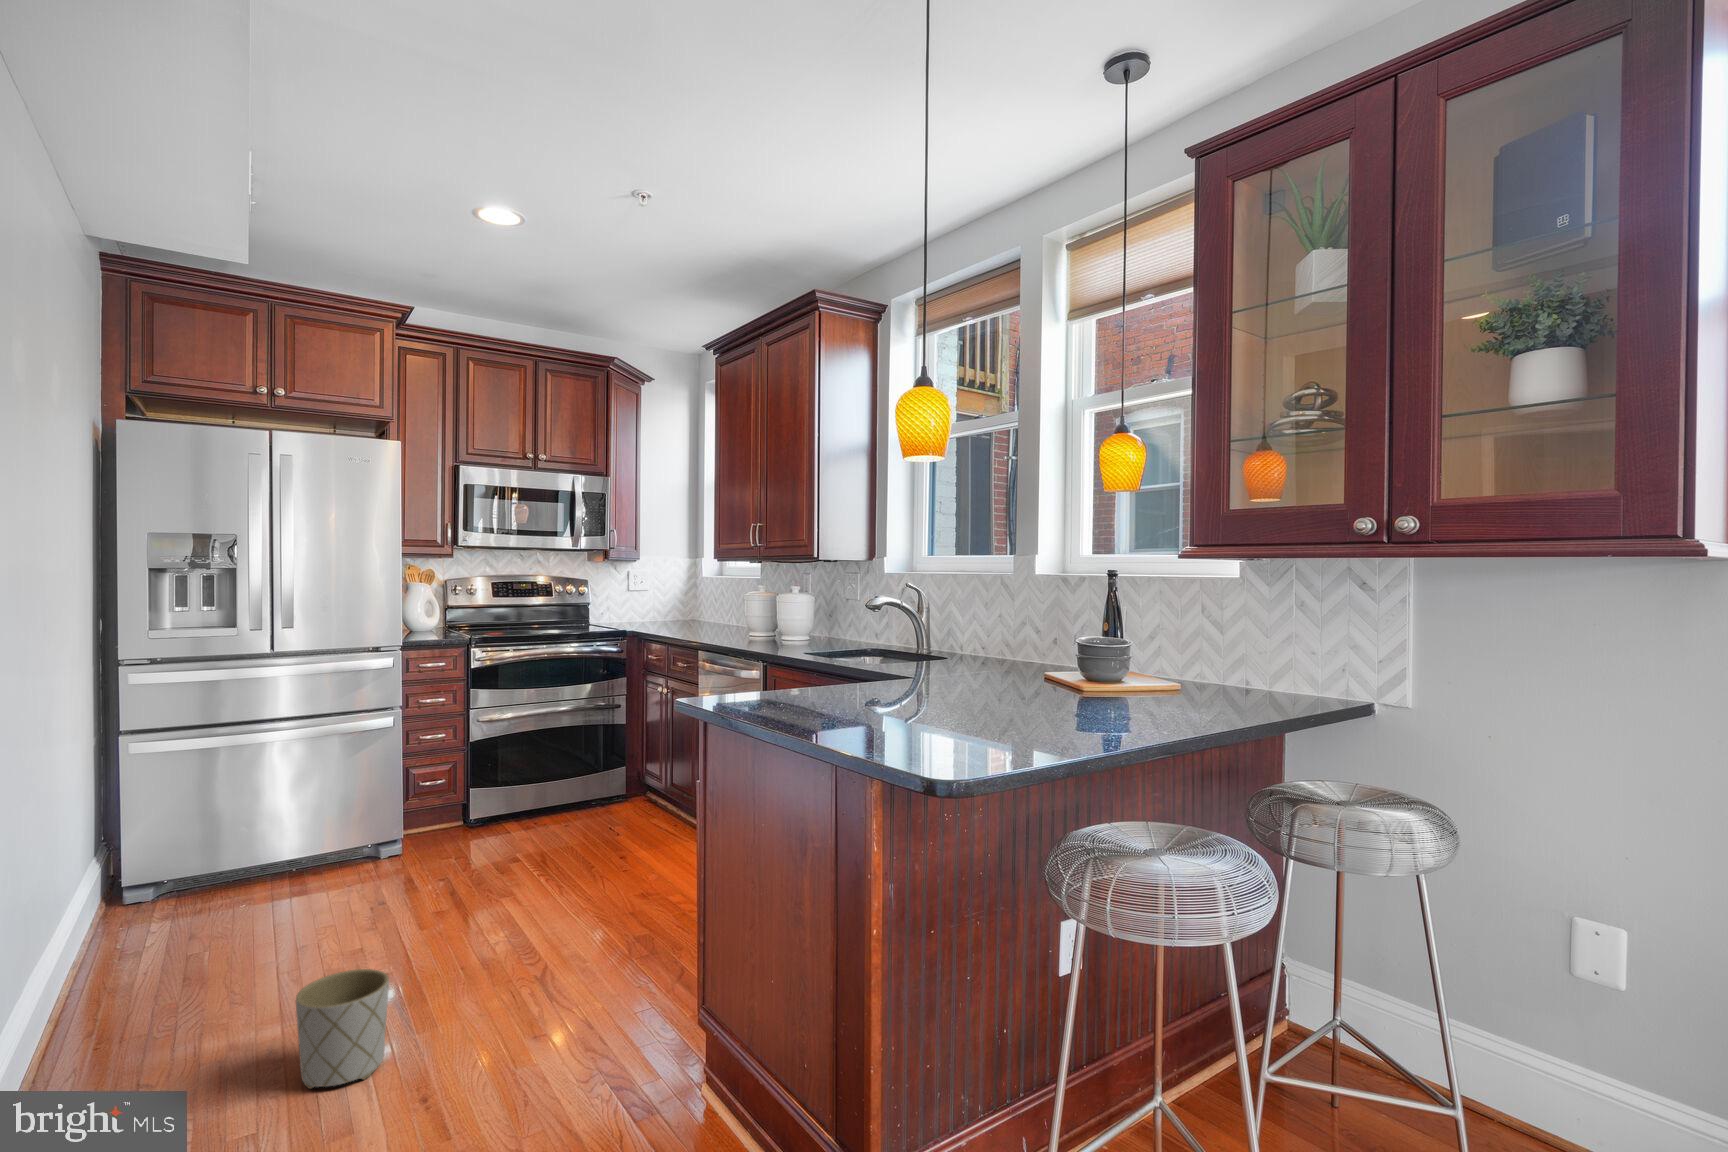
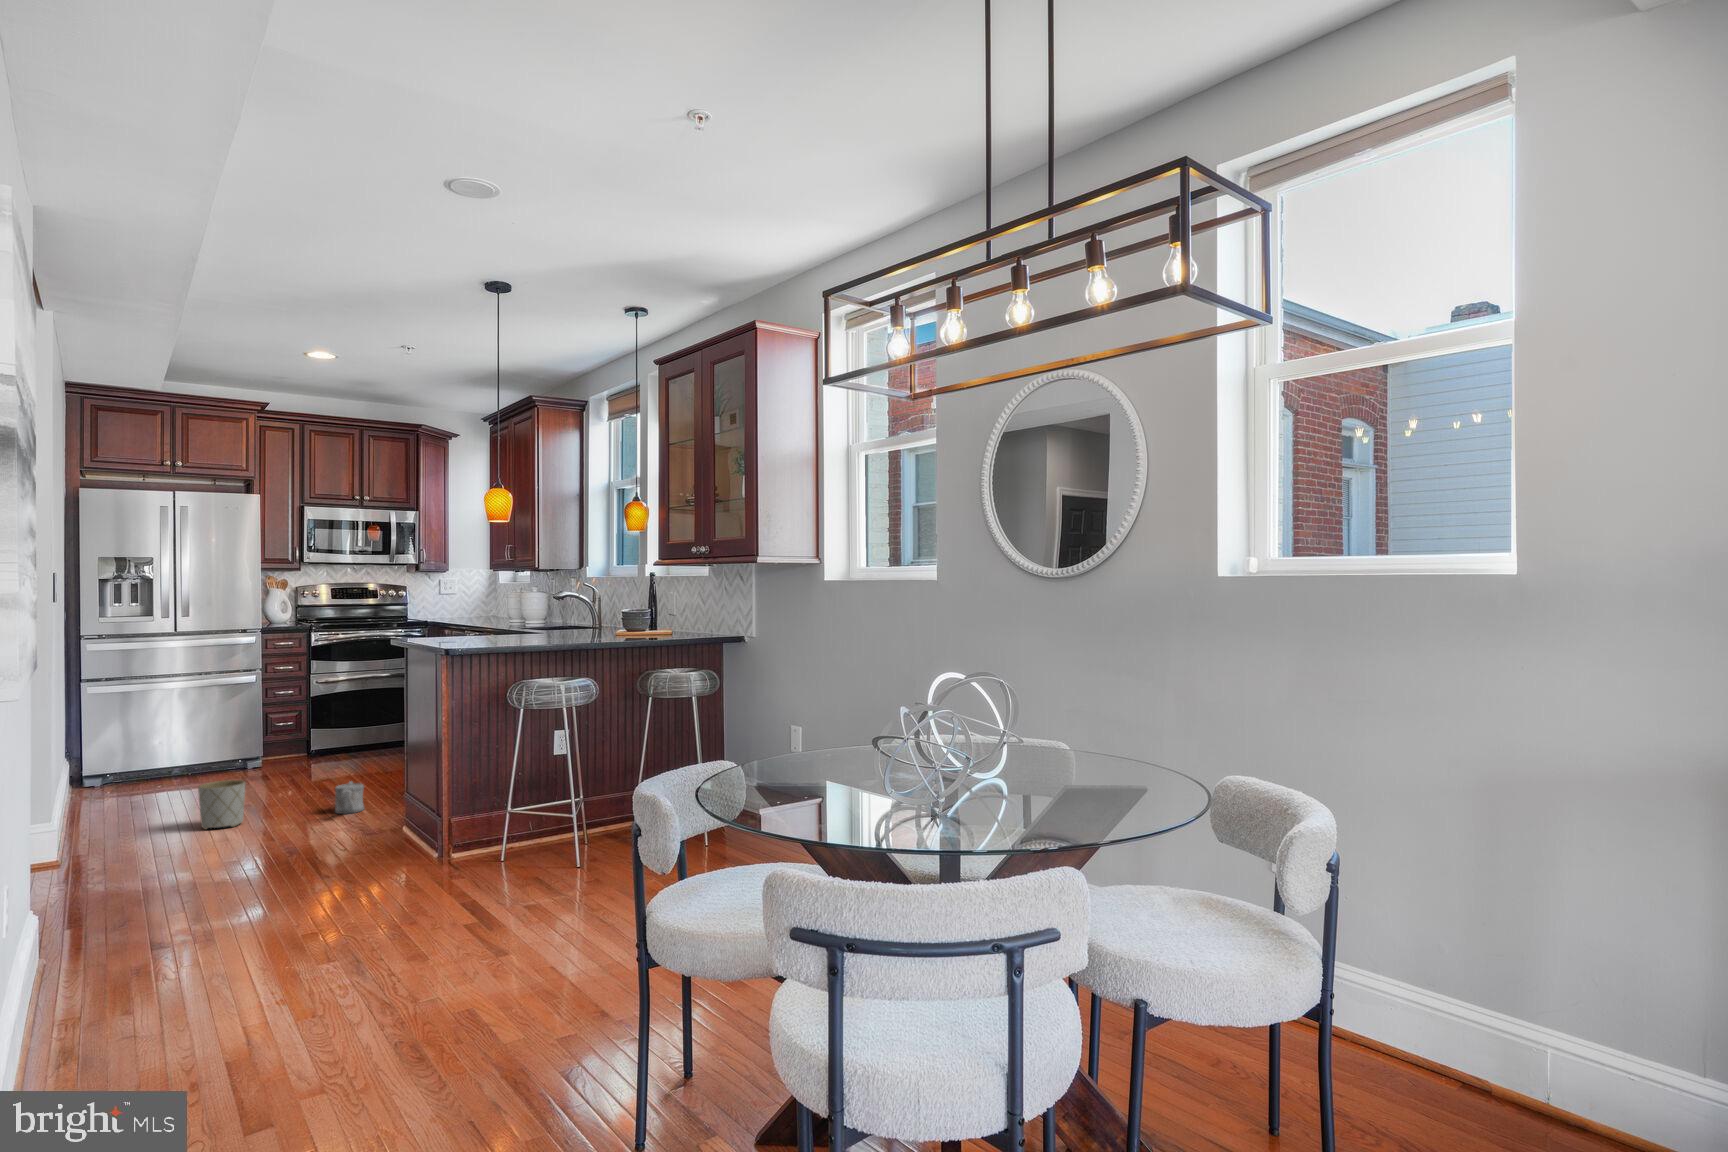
watering can: none [552,948,605,1028] -> present [335,781,364,814]

